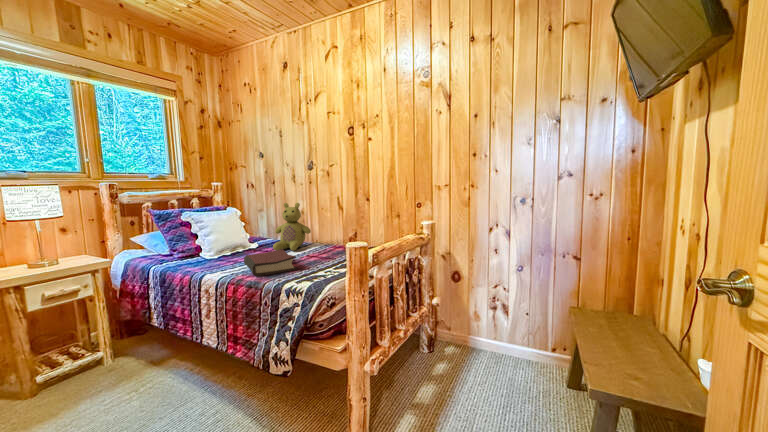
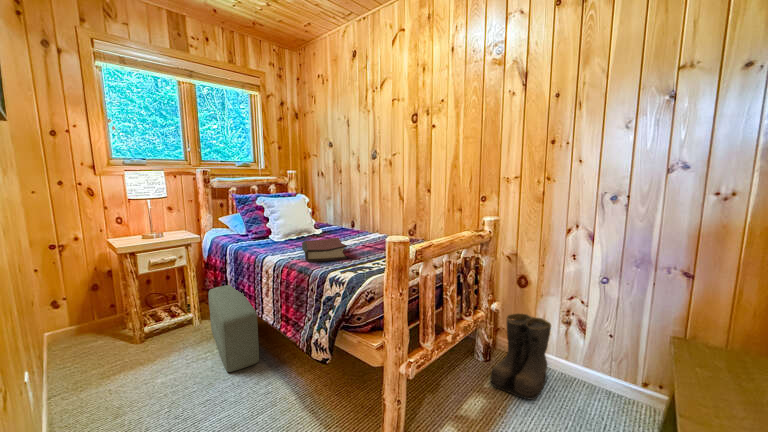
stuffed bear: present [273,203,311,251] -> none [332,192,369,240]
boots: none [437,304,483,378] -> present [490,313,551,400]
pouf: none [126,311,200,410] -> present [208,285,259,372]

